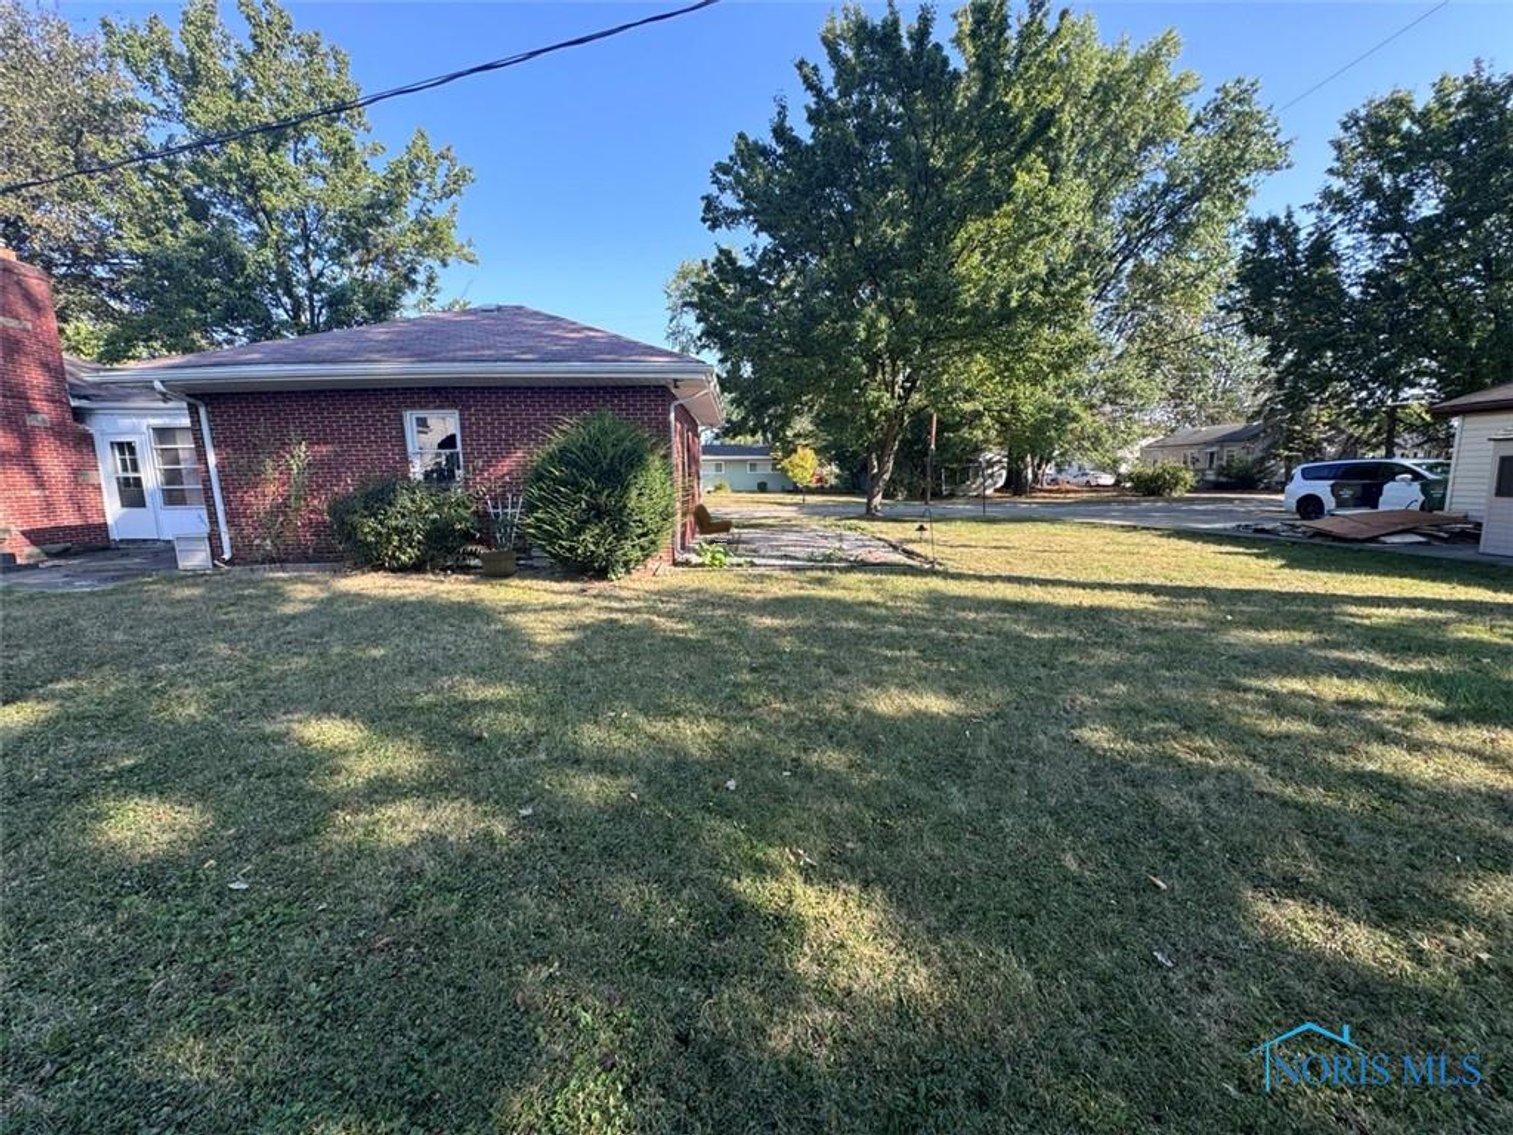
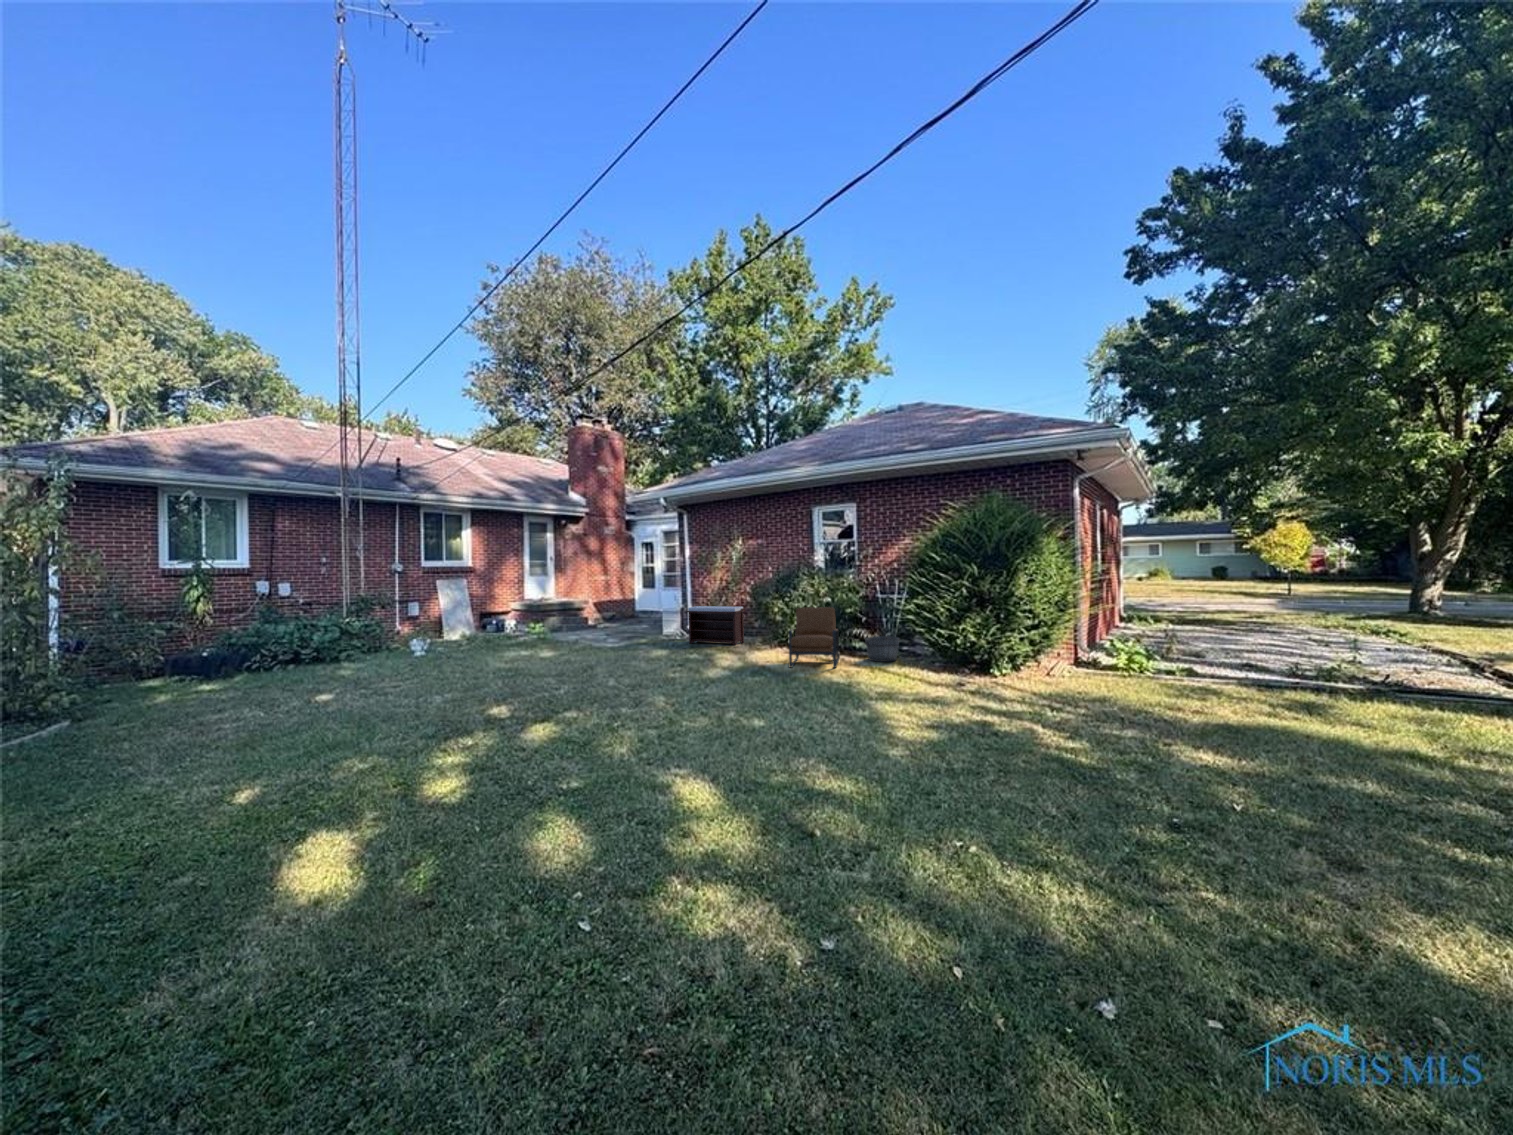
chair: present [692,503,733,544] -> present [789,607,840,668]
bench: none [231,526,322,574] -> present [687,606,745,645]

